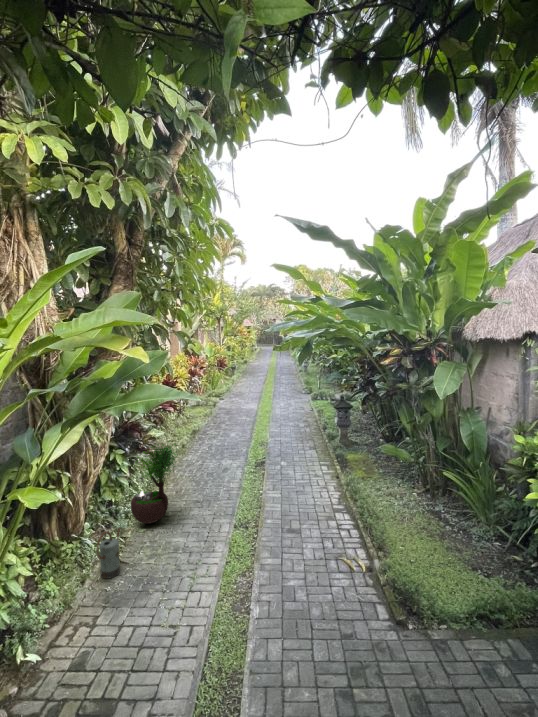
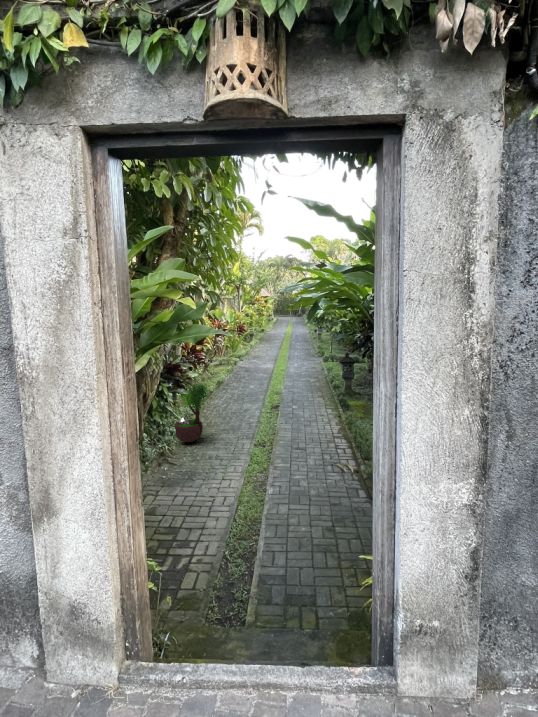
watering can: present [96,528,120,579] -> none [155,438,171,472]

